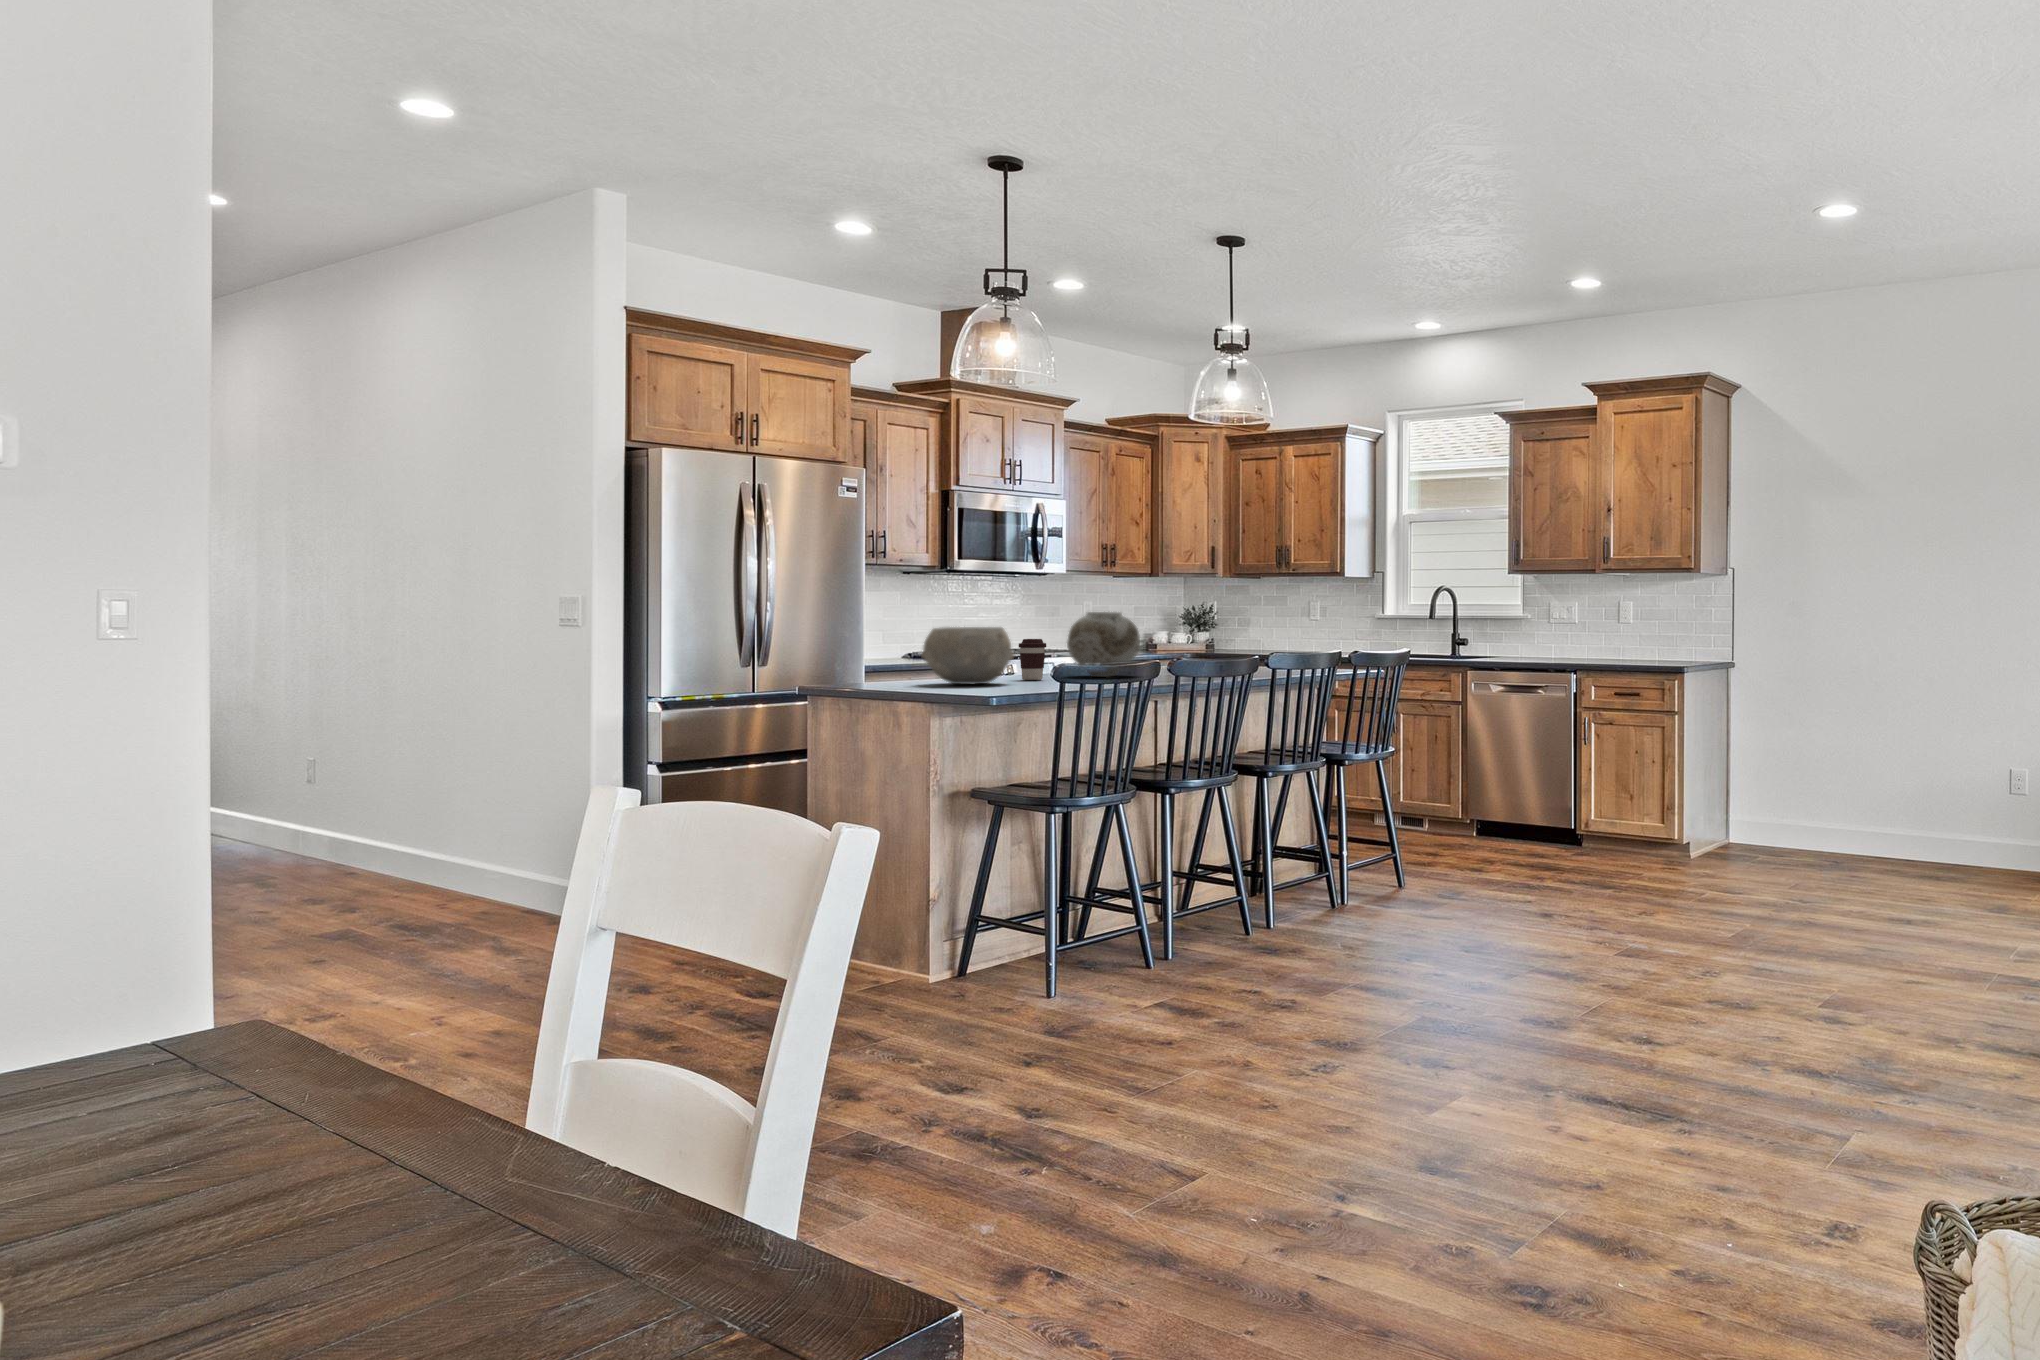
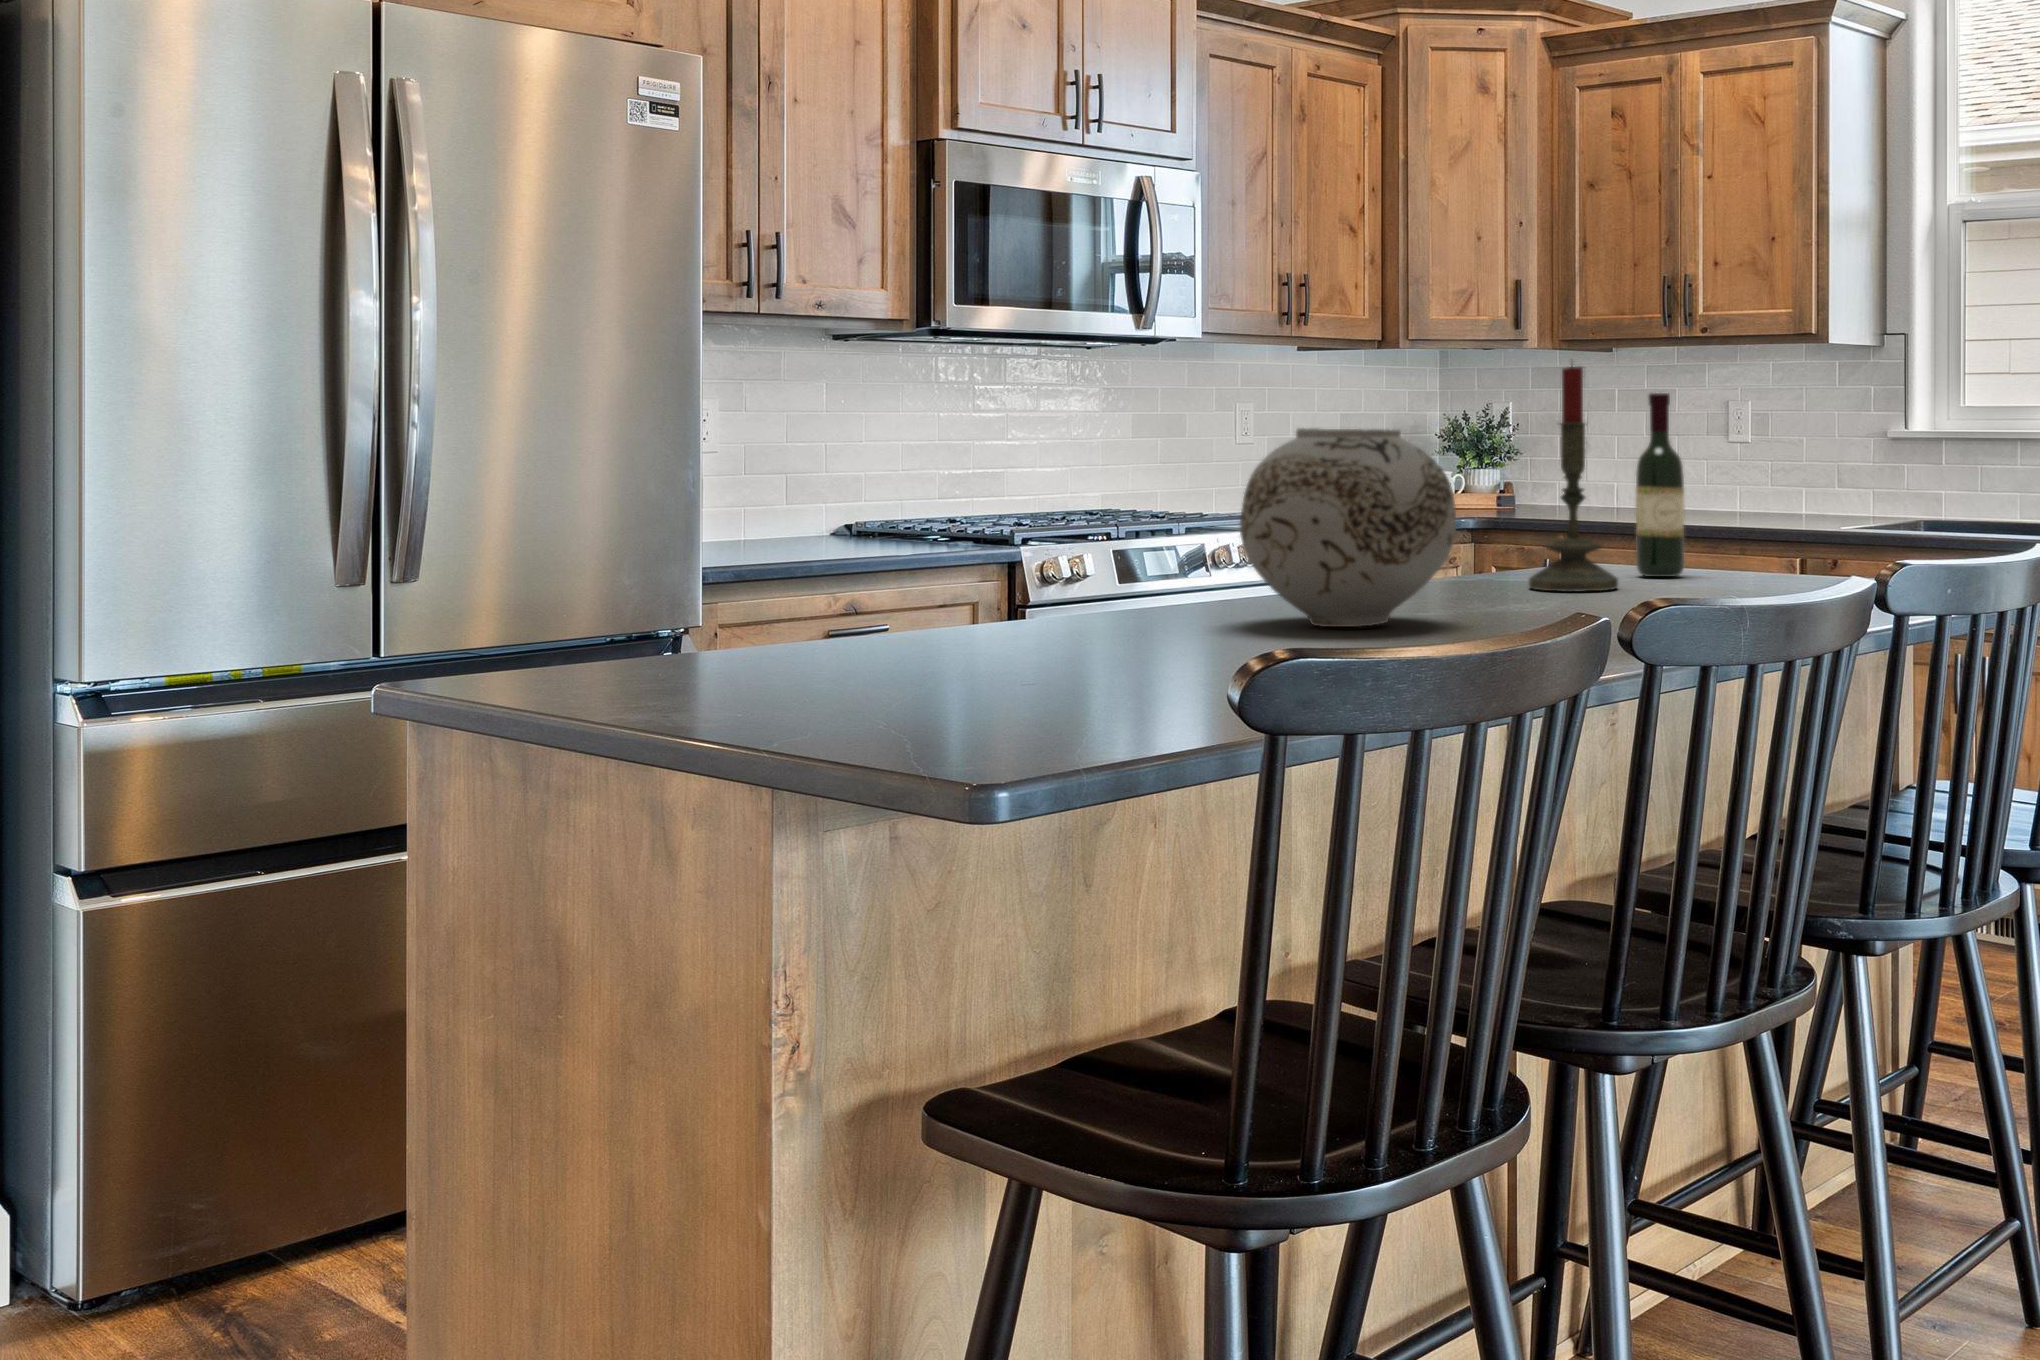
candle: none [1177,588,1210,670] -> present [1529,366,1618,592]
wine bottle: none [1222,600,1240,667] -> present [1636,393,1685,577]
ceramic bowl: present [921,627,1014,684] -> none [774,479,1082,678]
coffee cup: present [1019,639,1046,680] -> none [1095,514,1181,646]

